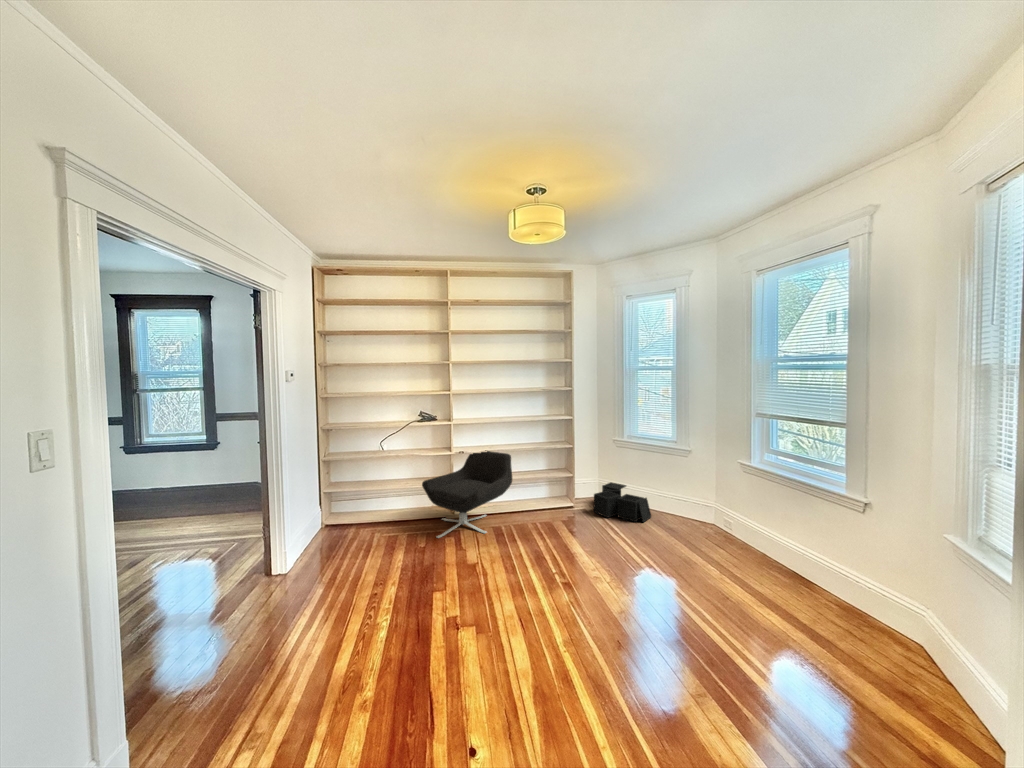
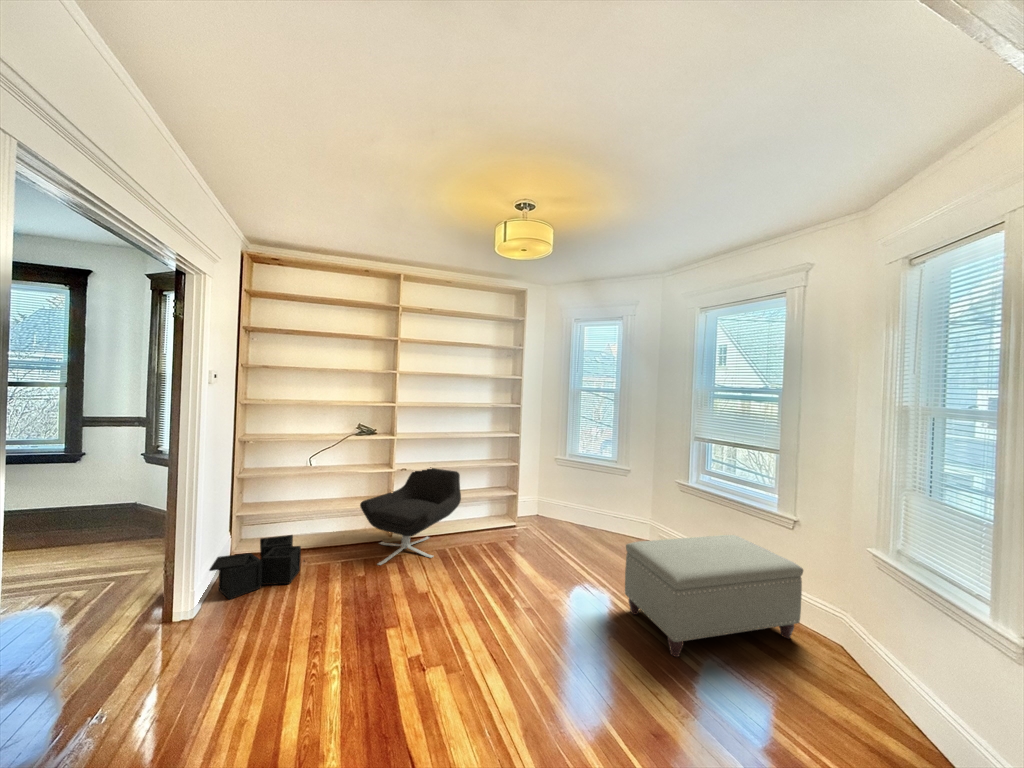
storage bin: present [594,482,651,522] -> present [209,535,301,599]
ottoman: none [665,519,875,642] -> present [625,535,803,657]

